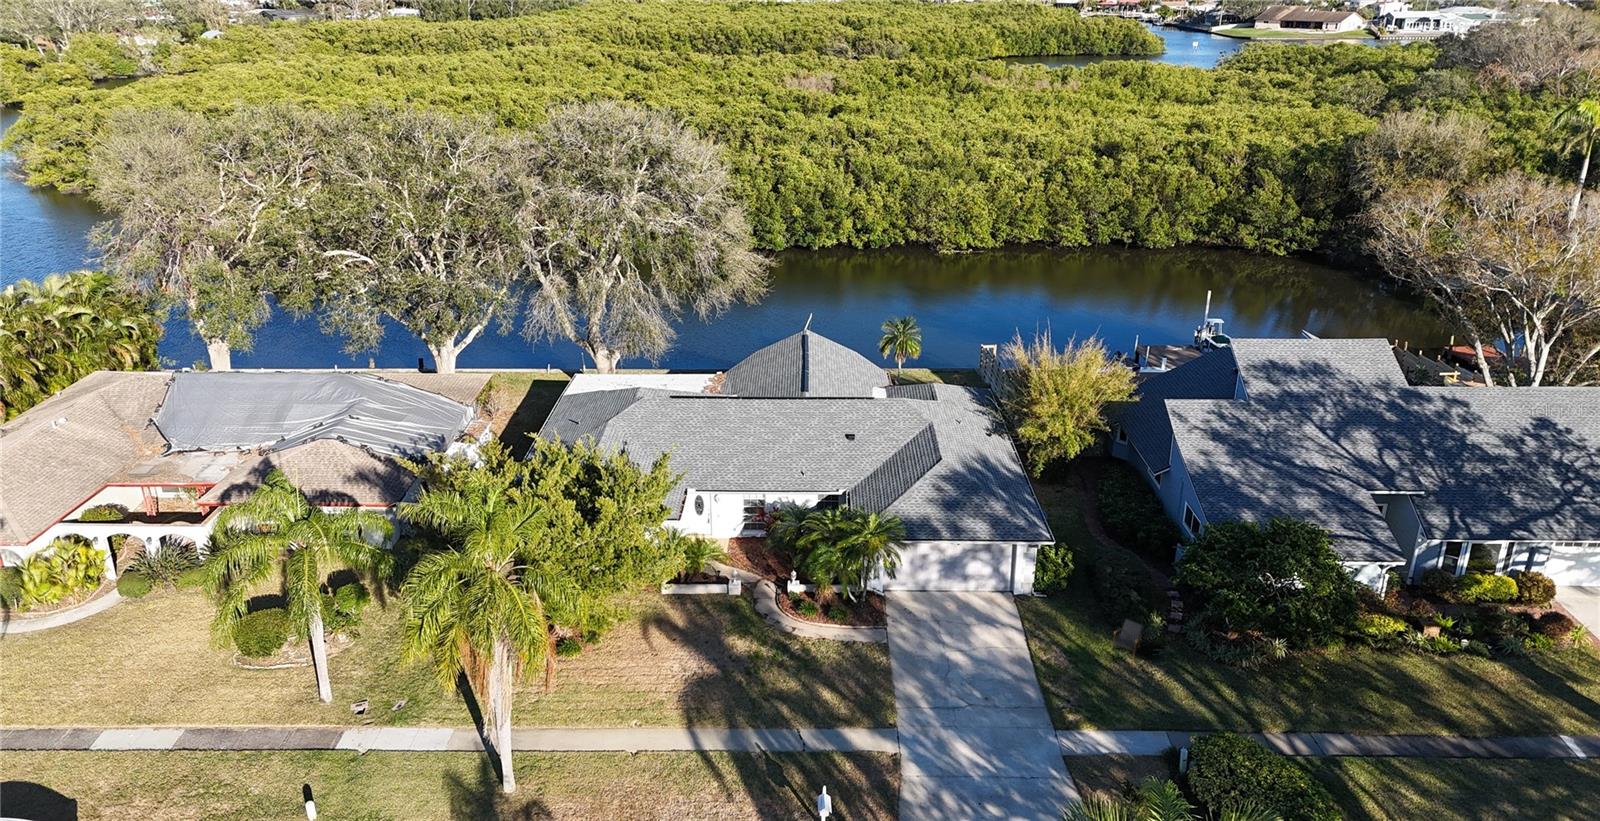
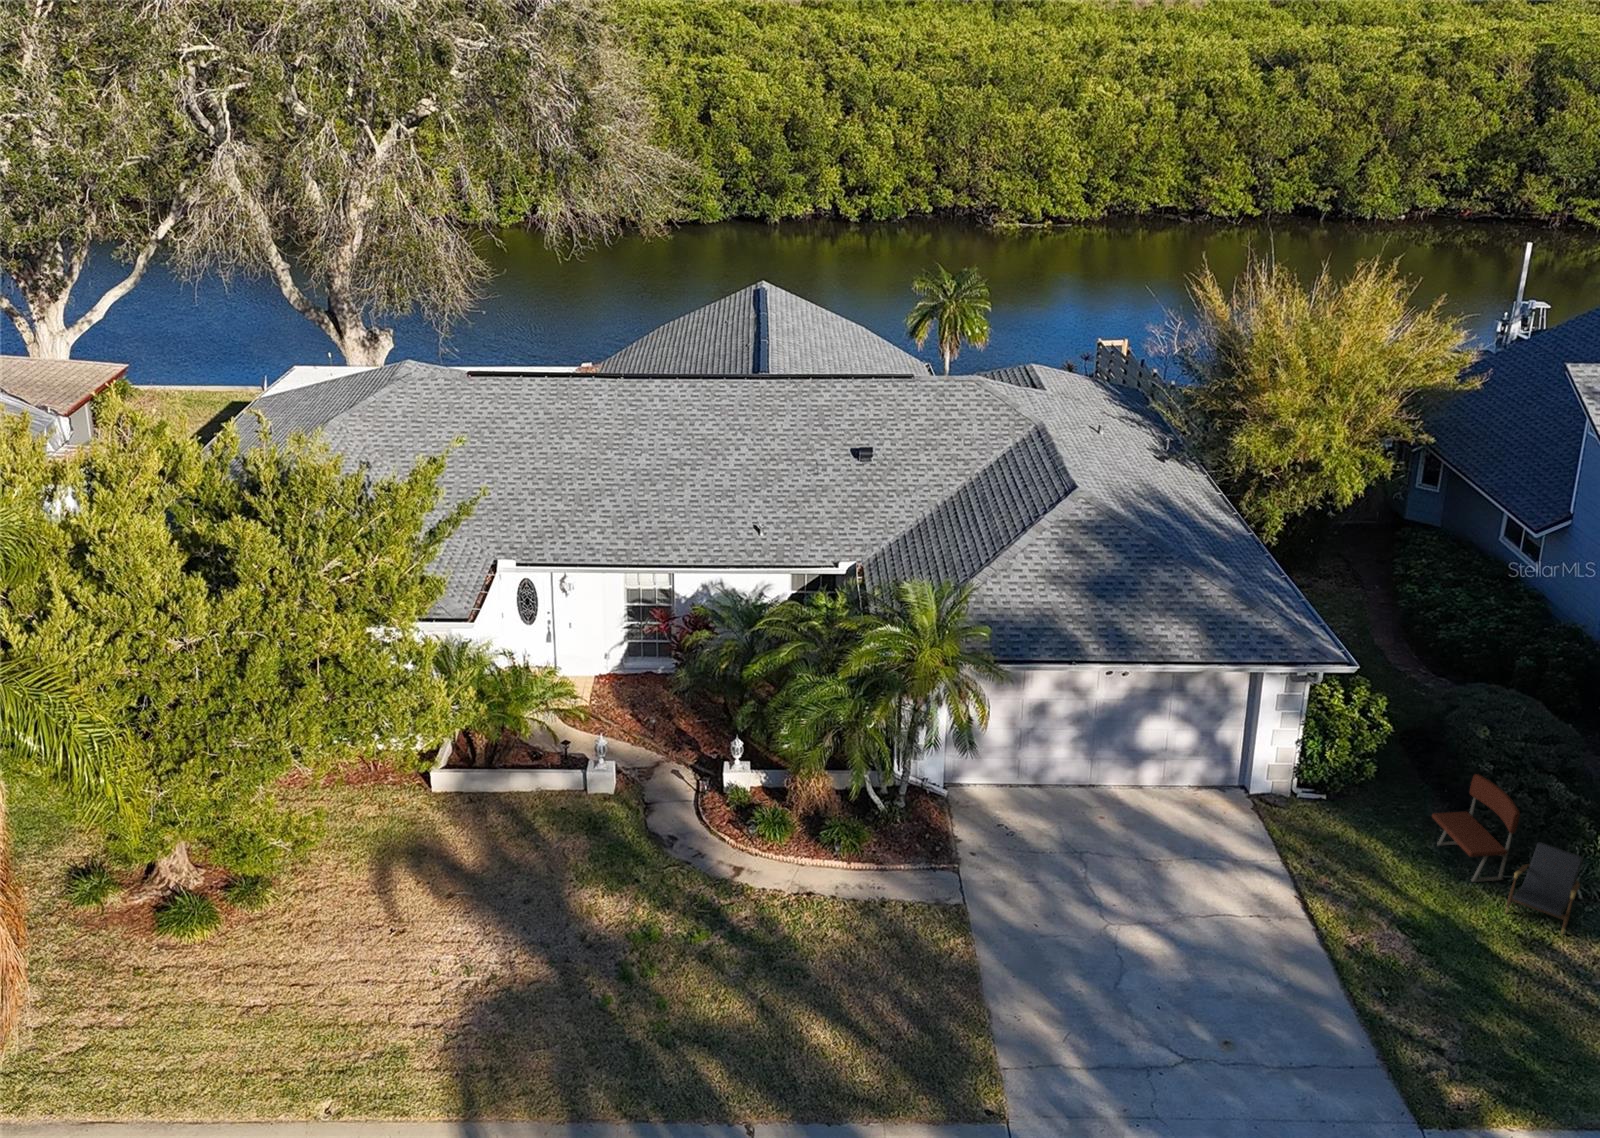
bench: none [1087,589,1119,635] -> present [1432,774,1520,882]

